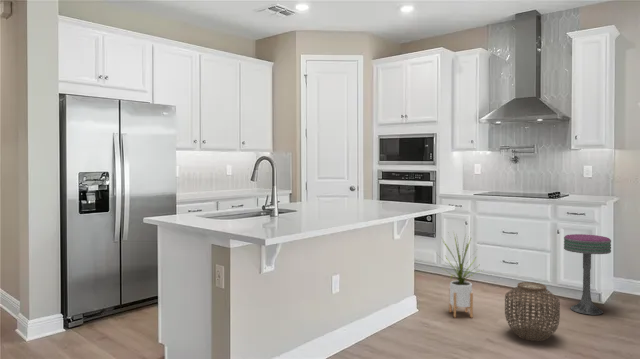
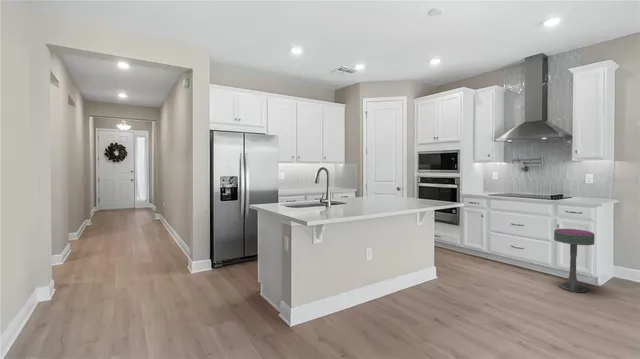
house plant: present [445,239,473,317] -> none [447,221,484,285]
woven basket: present [505,282,560,341] -> none [495,262,538,306]

